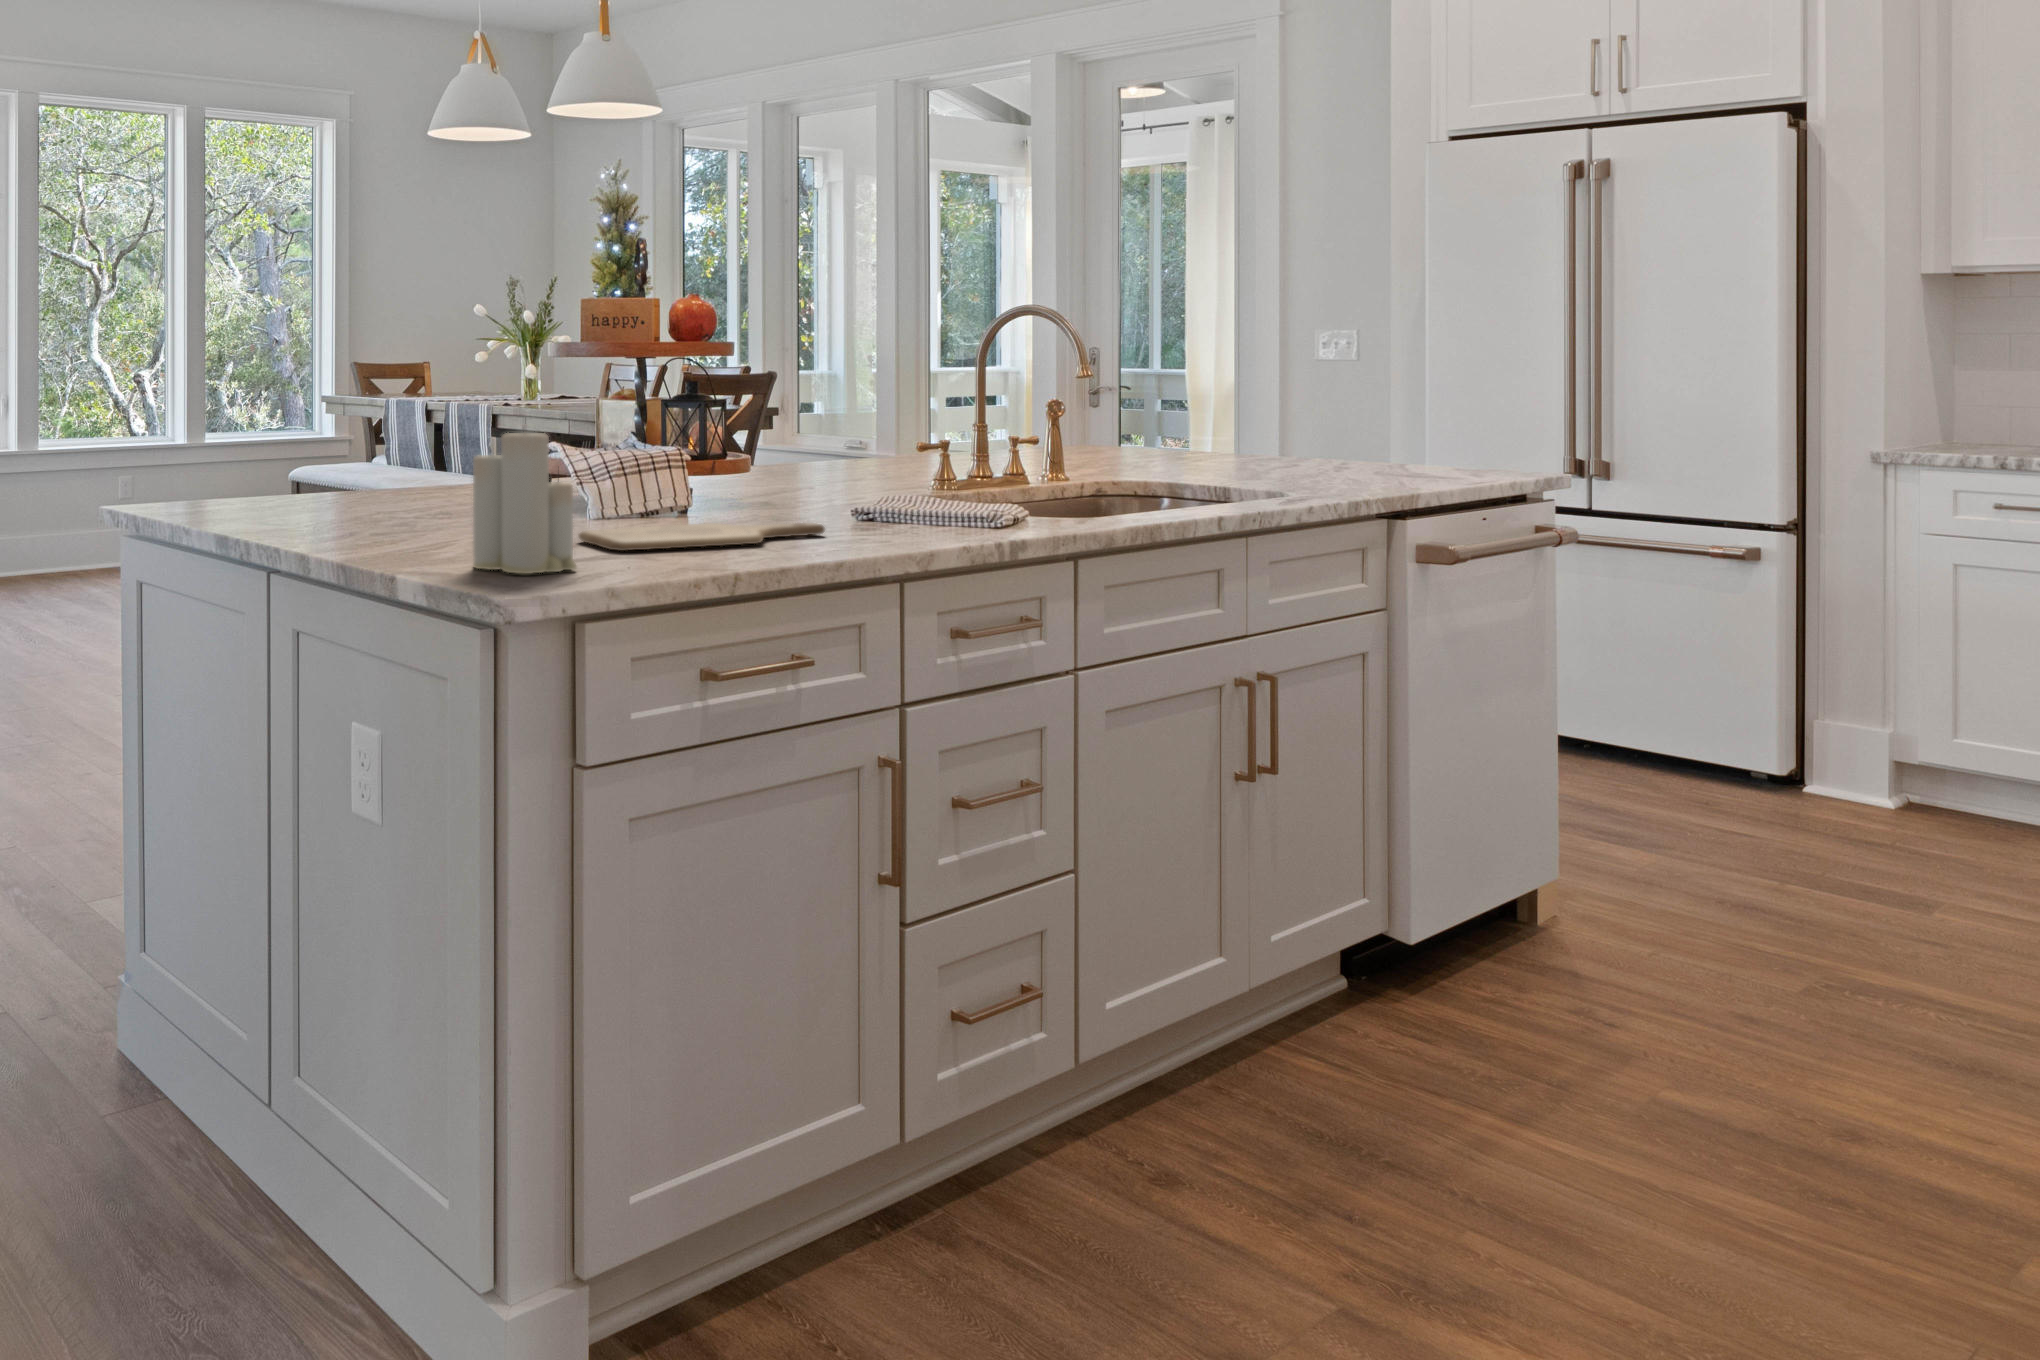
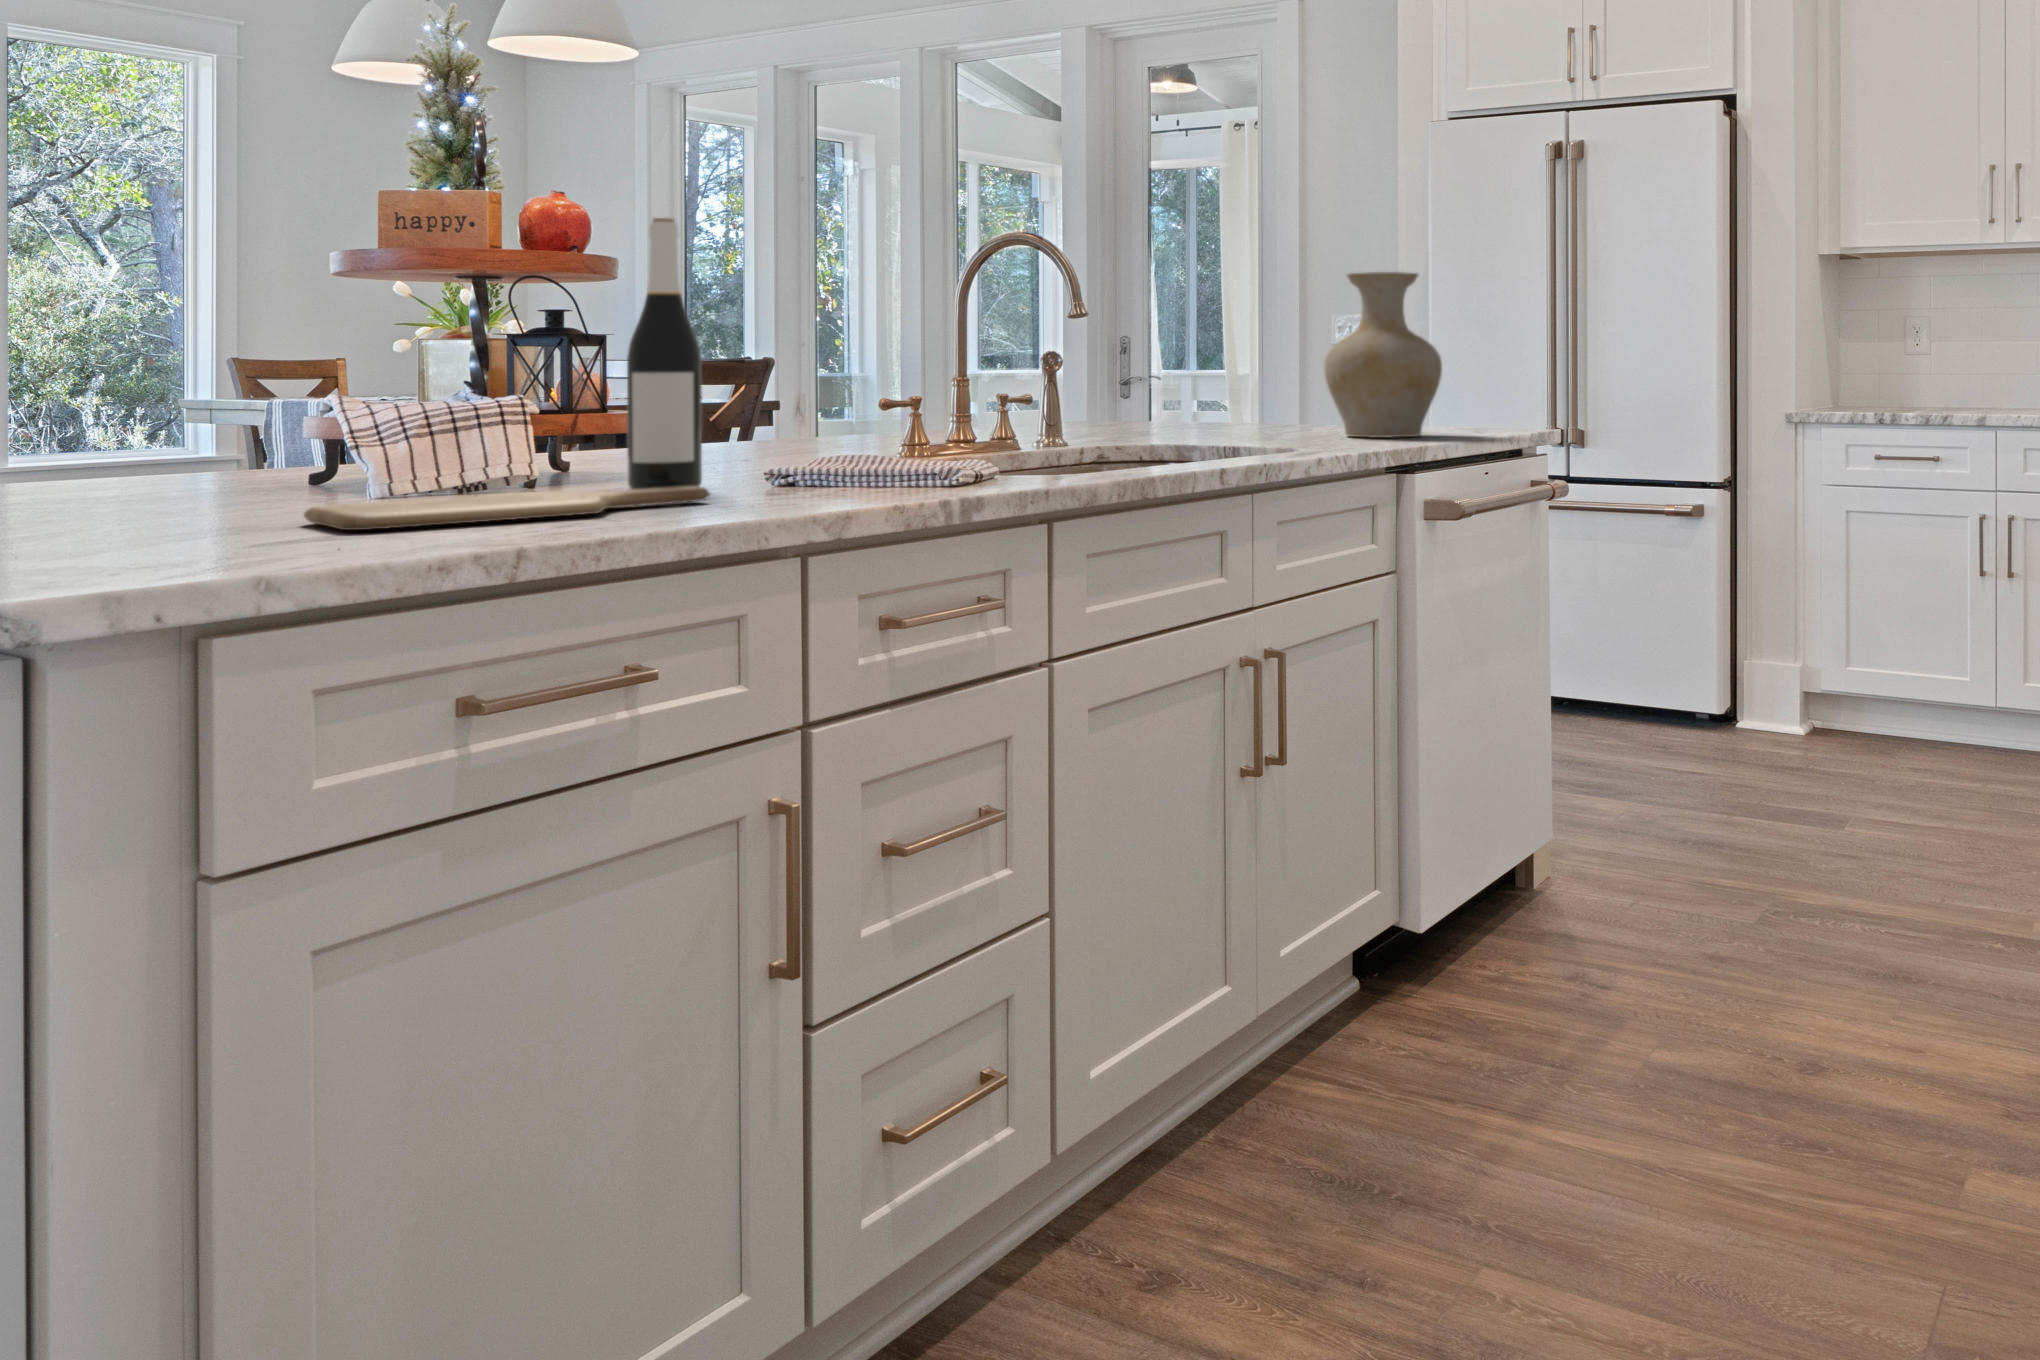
wine bottle: none [756,321,808,522] -> present [627,218,702,490]
vase: none [1312,326,1437,481] -> present [1324,272,1442,438]
candle: present [473,418,576,574] -> none [41,309,239,565]

